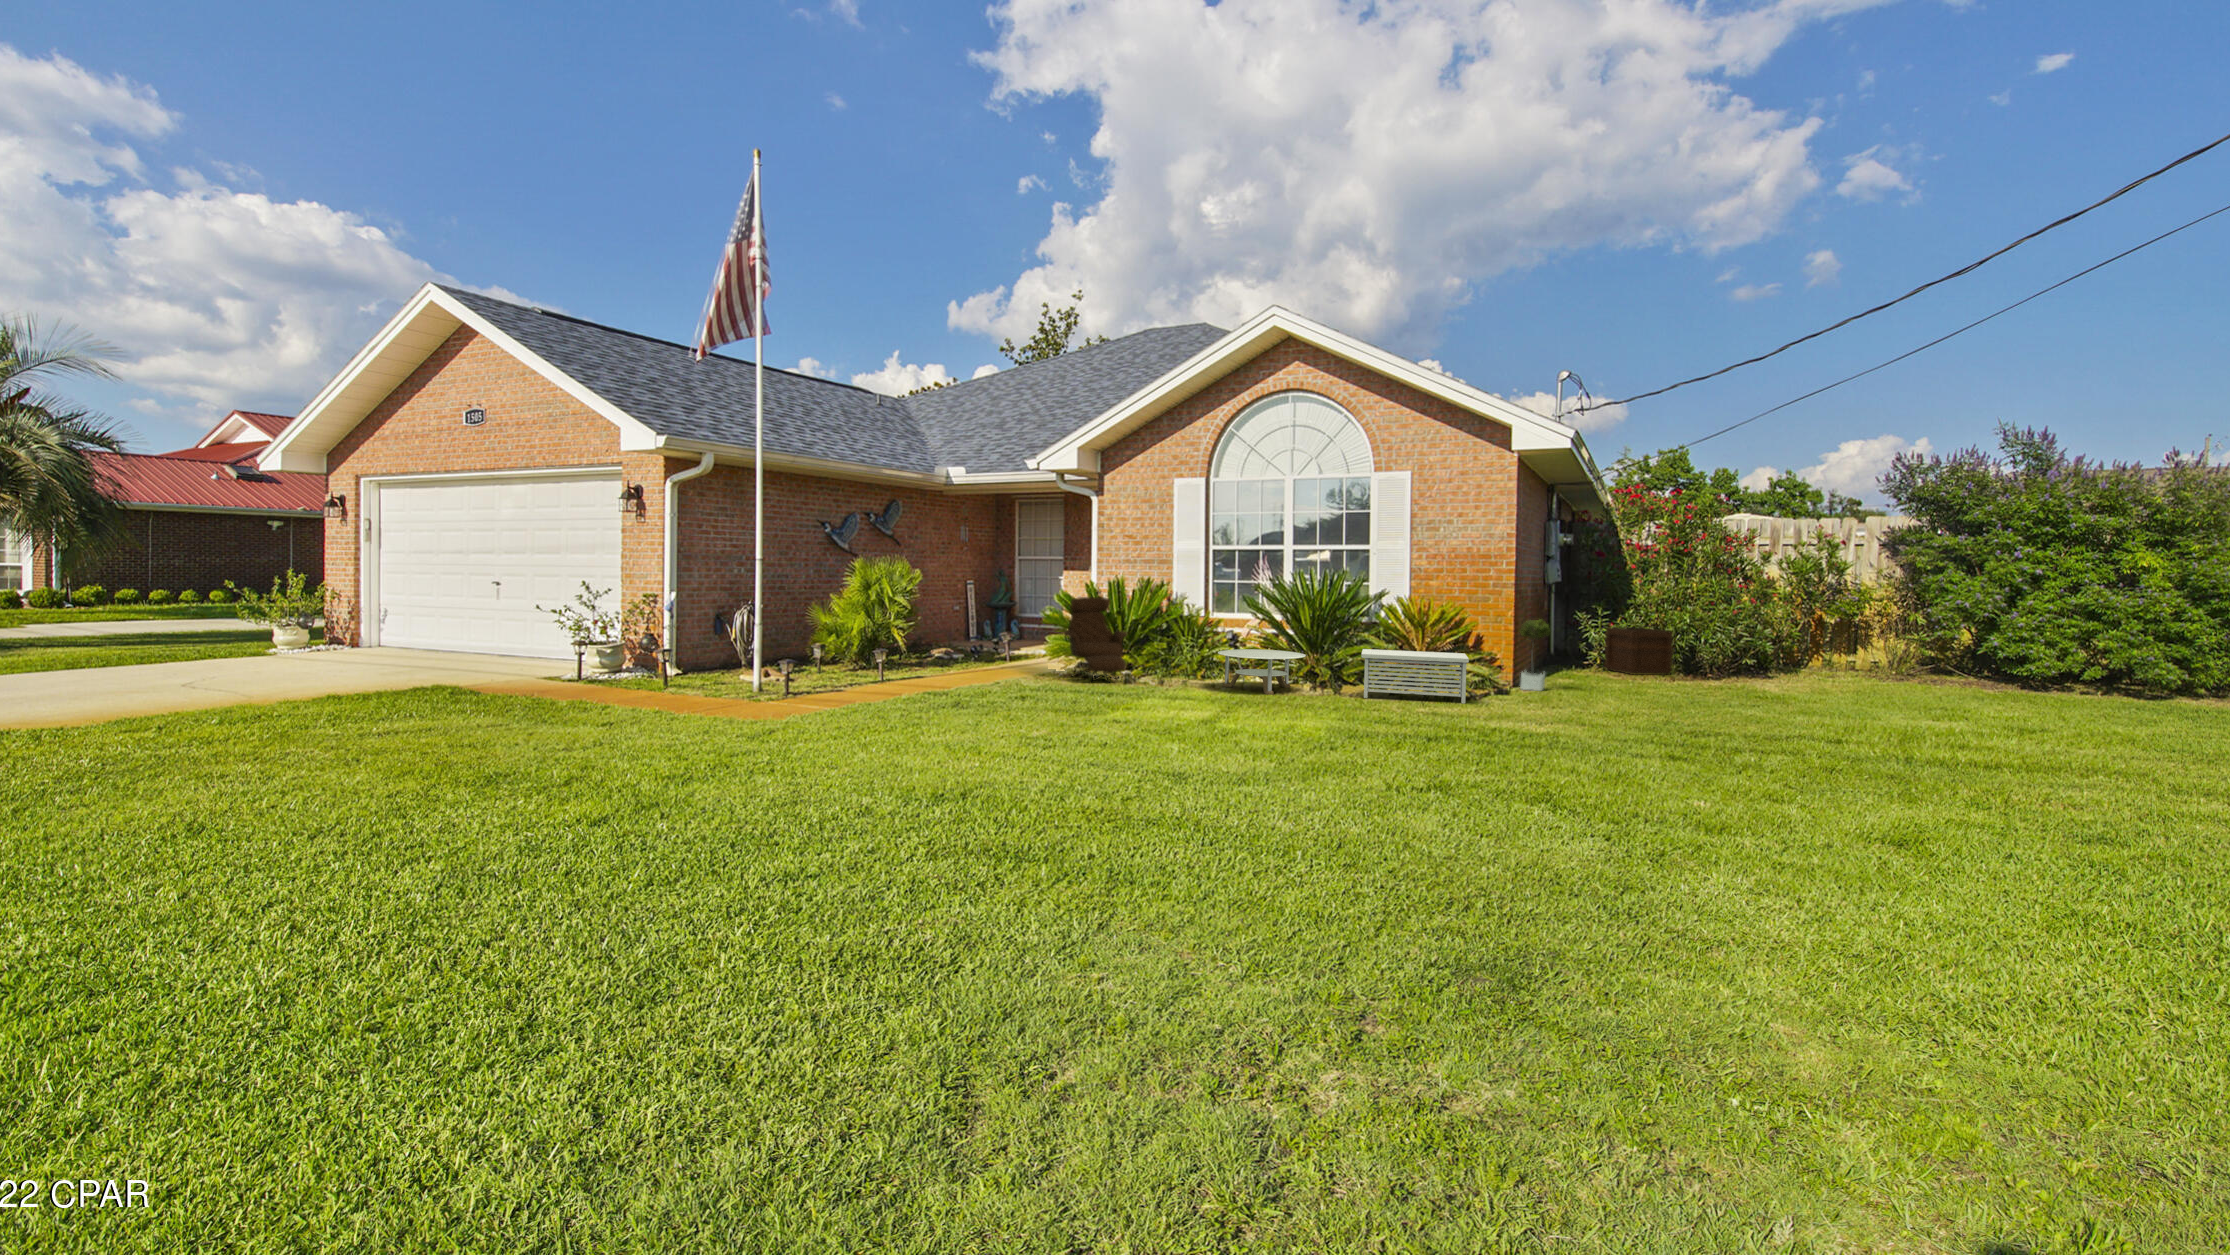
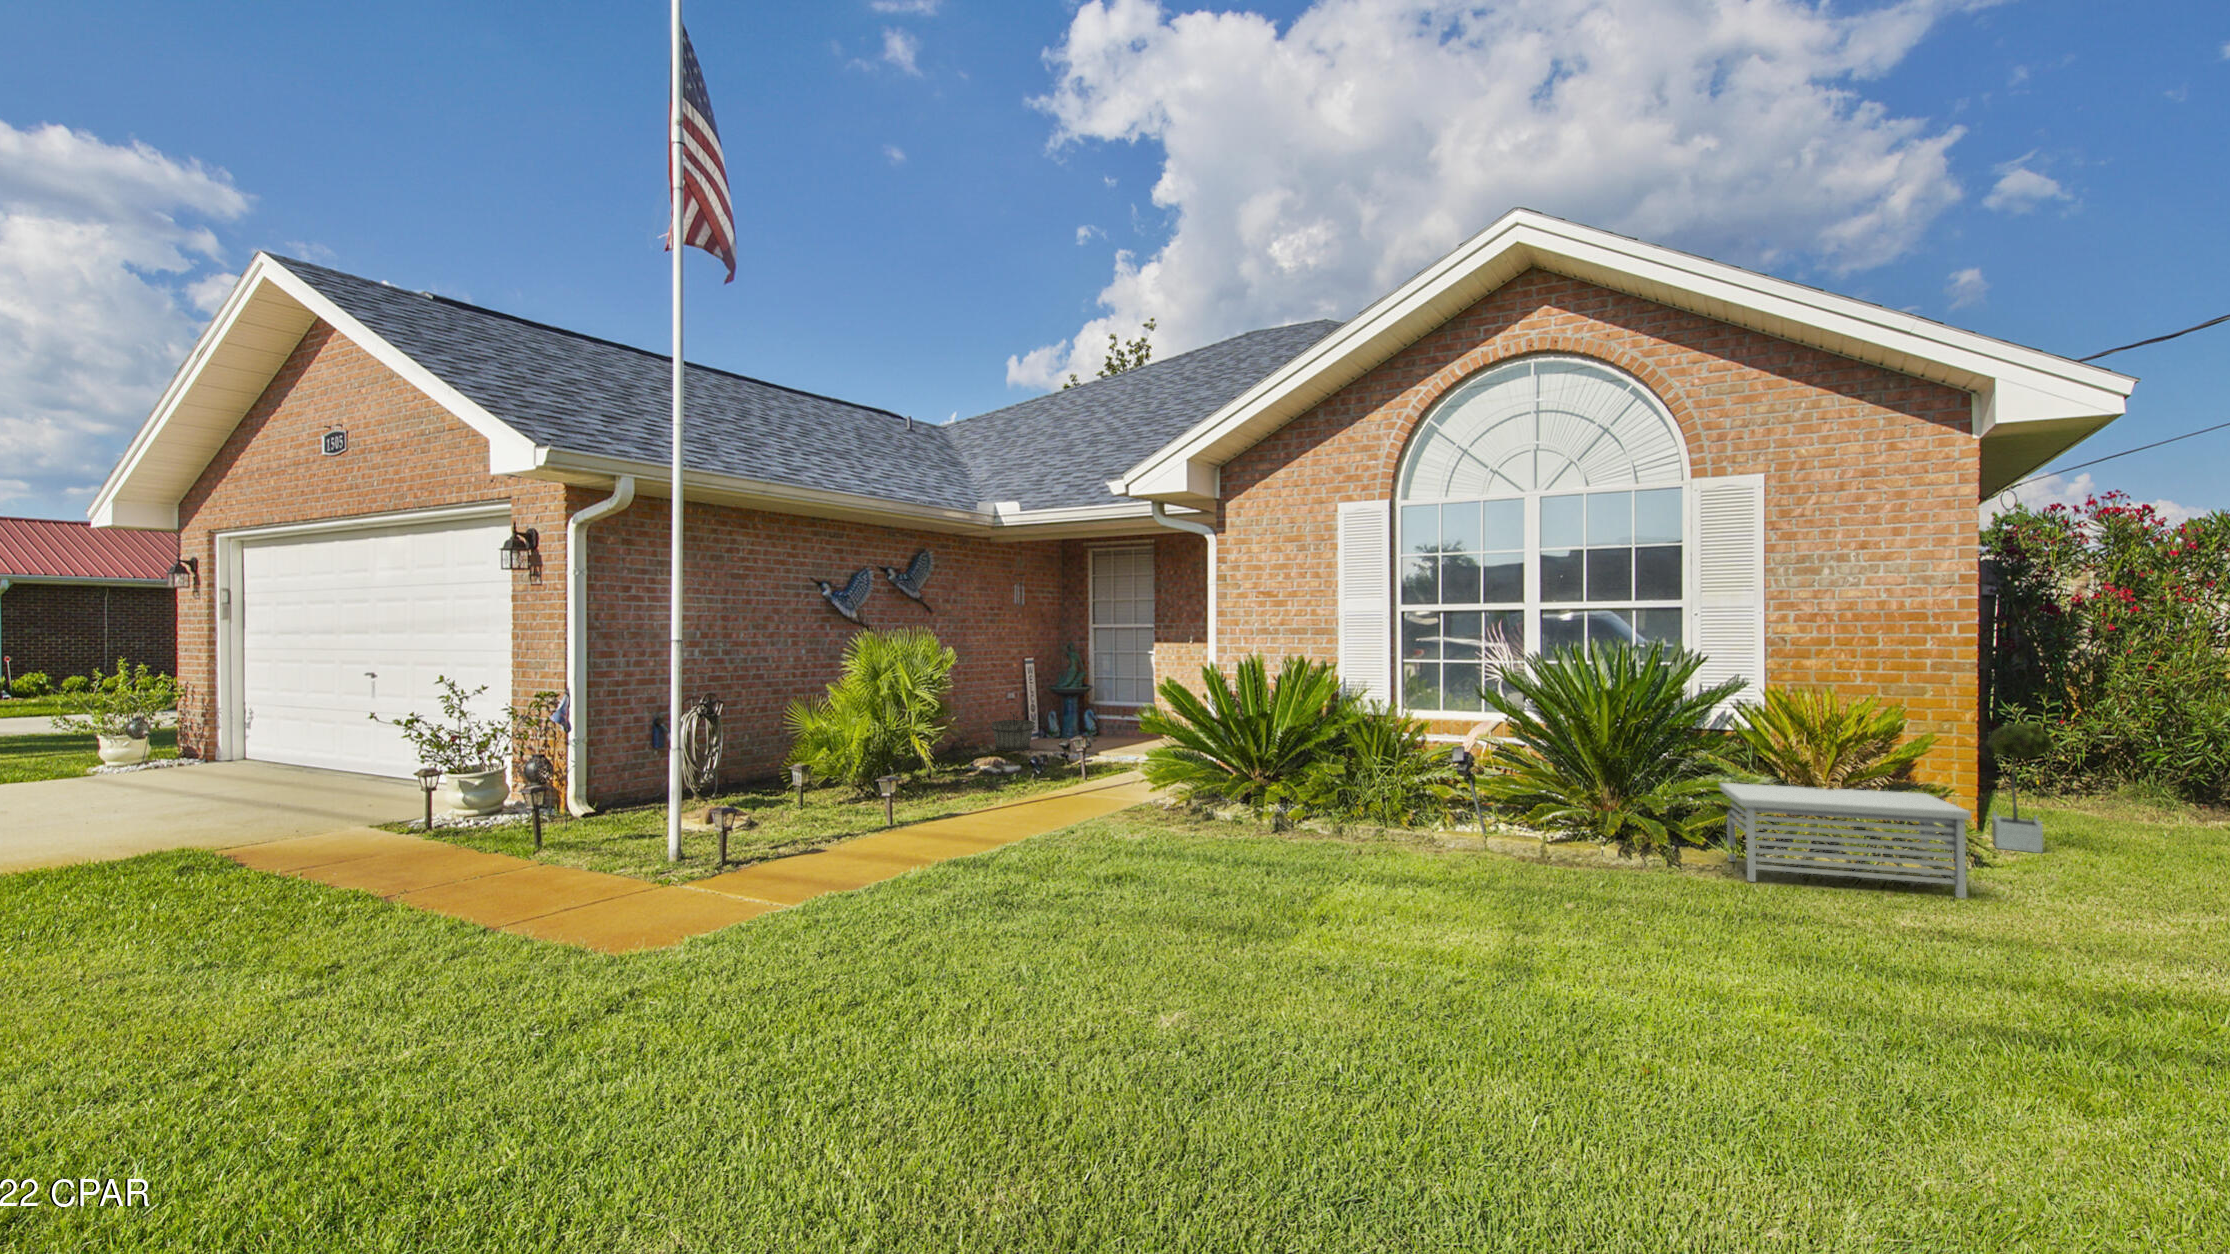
lounge chair: present [1065,597,1127,682] -> none [1177,688,1287,842]
wooden bucket: none [942,620,973,647] -> present [992,712,1034,751]
wooden crate: present [1604,627,1673,675] -> none [2038,720,2179,802]
round table: present [1218,649,1306,695] -> none [1450,778,1616,872]

